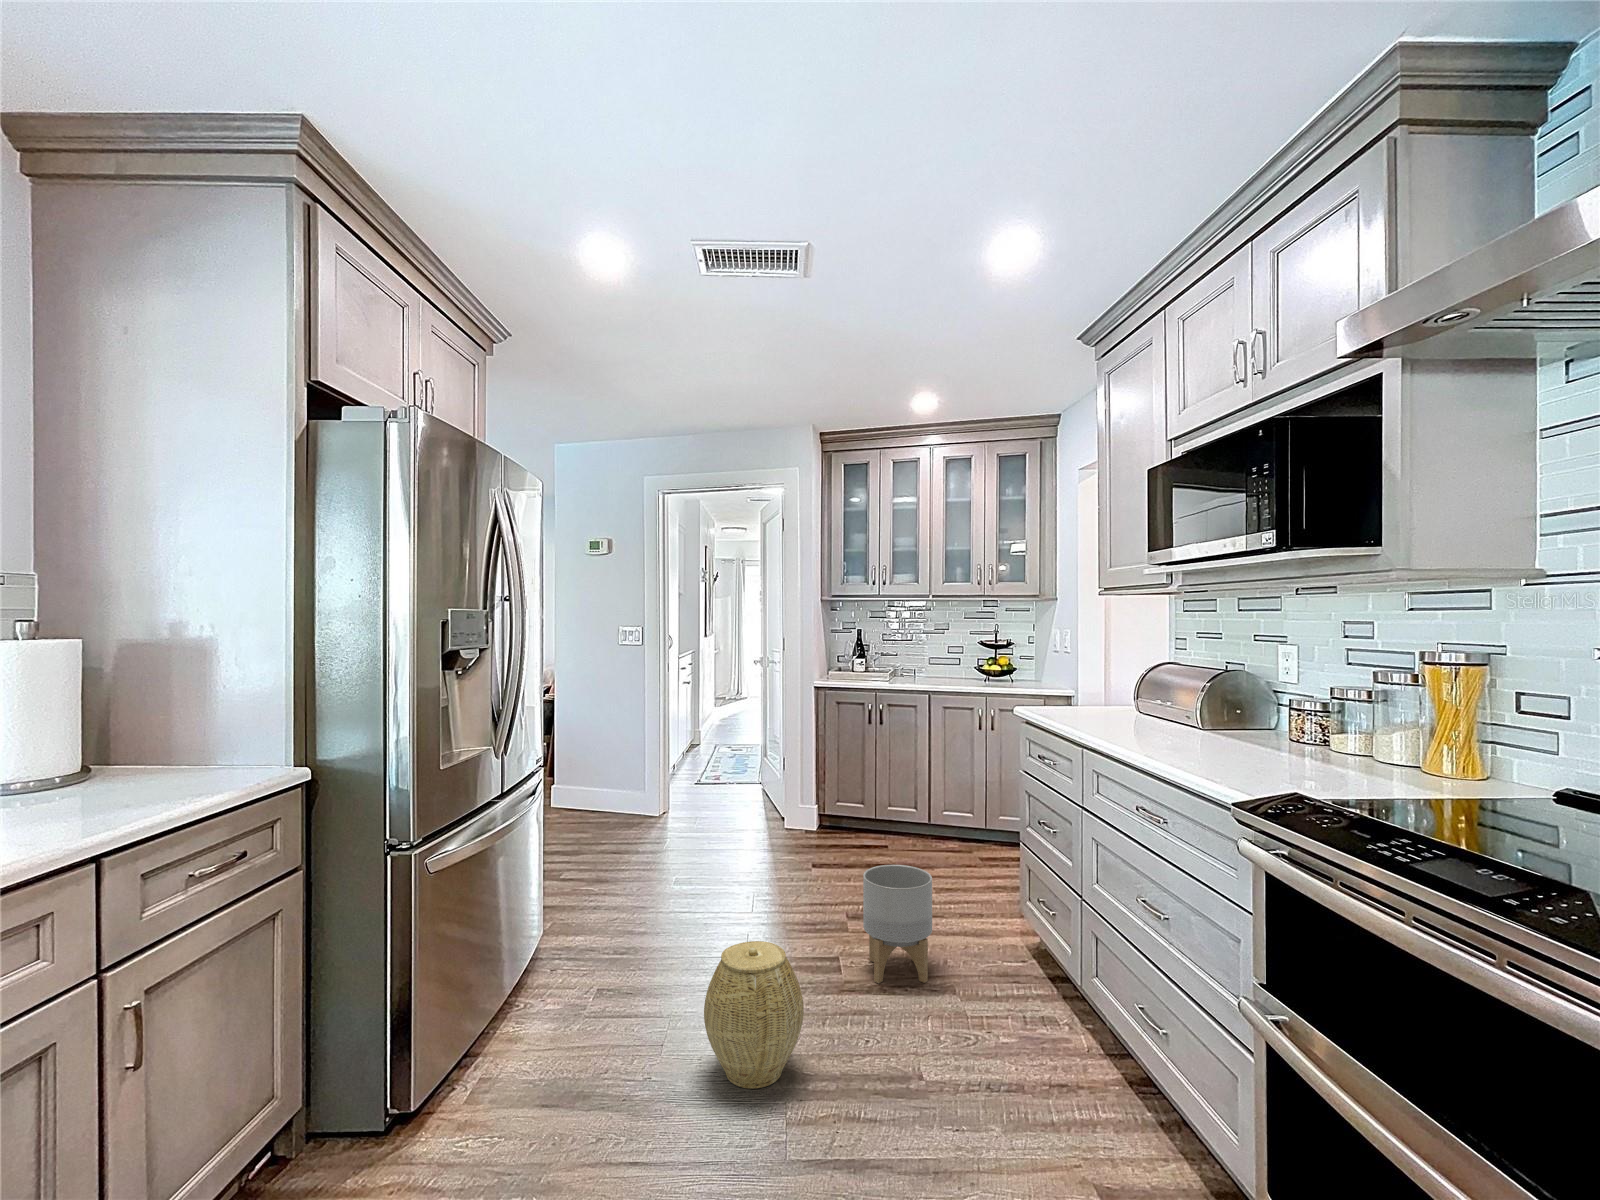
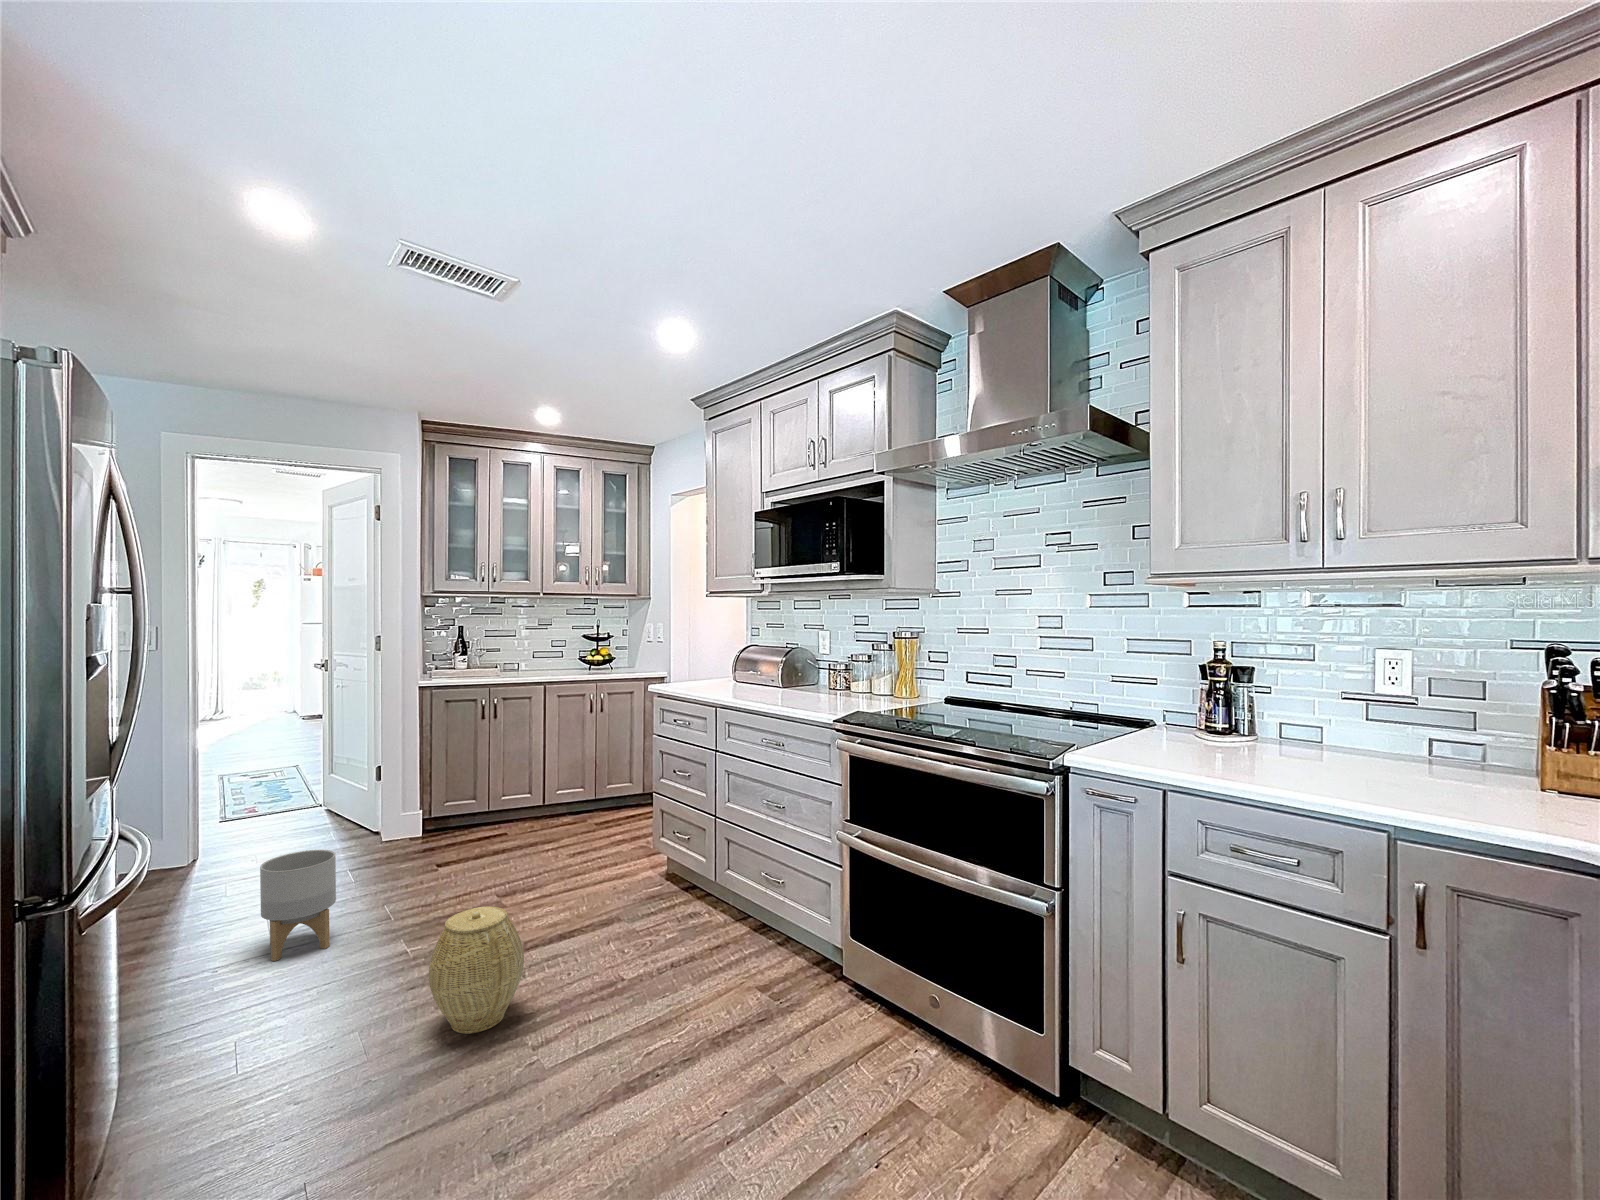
planter: present [863,865,932,983] -> present [260,850,336,961]

